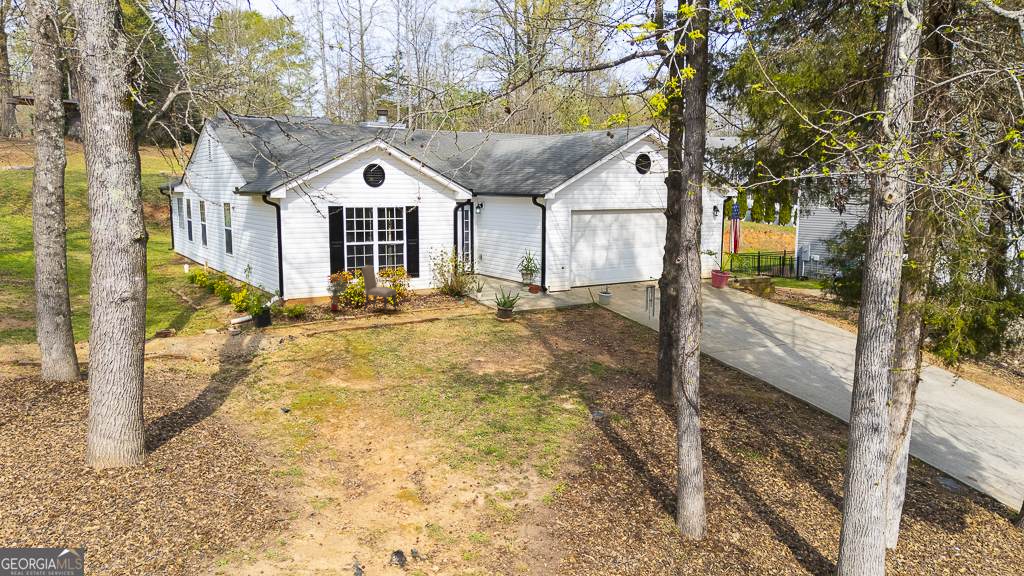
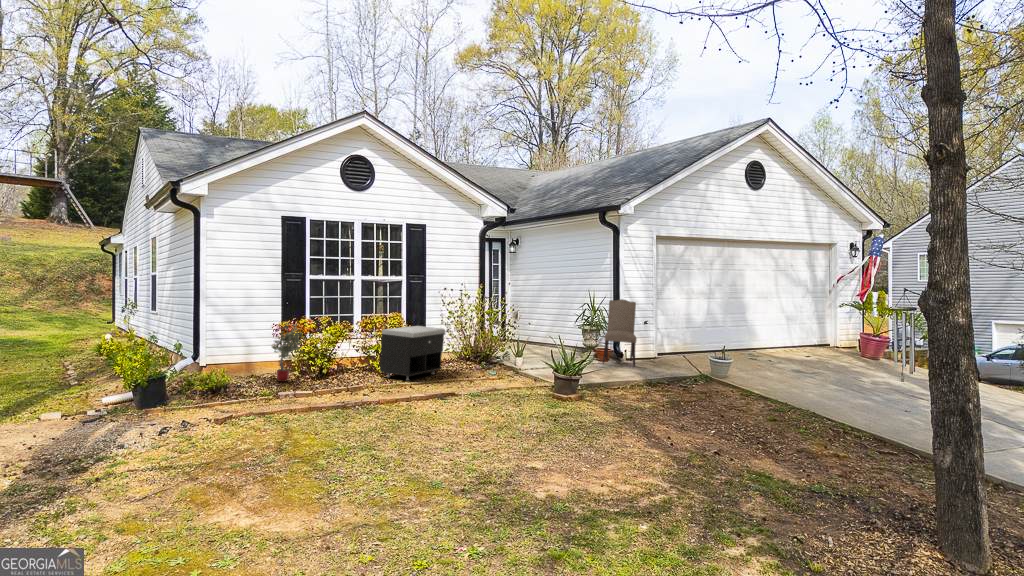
chair: present [362,265,396,314] -> present [603,299,637,367]
storage bench: none [393,273,433,309] -> present [380,326,445,380]

